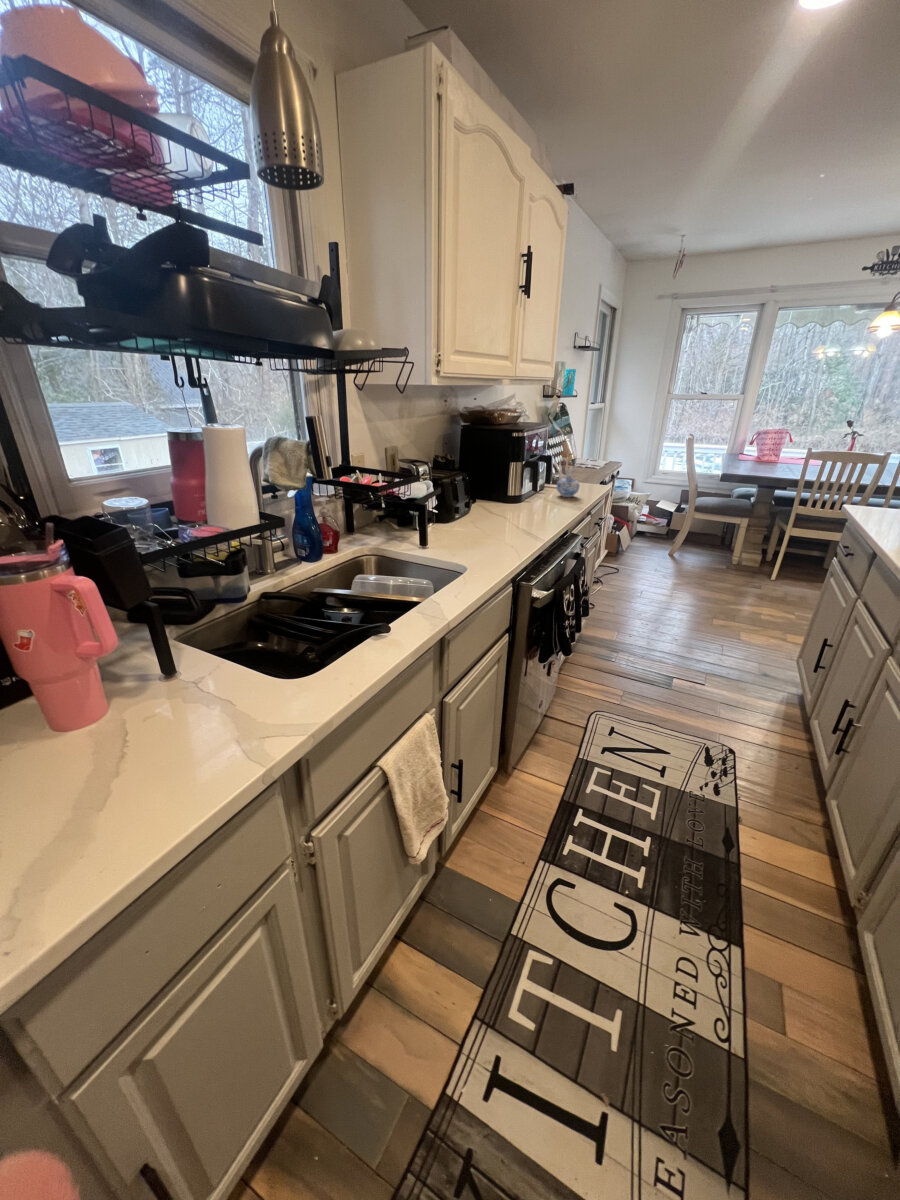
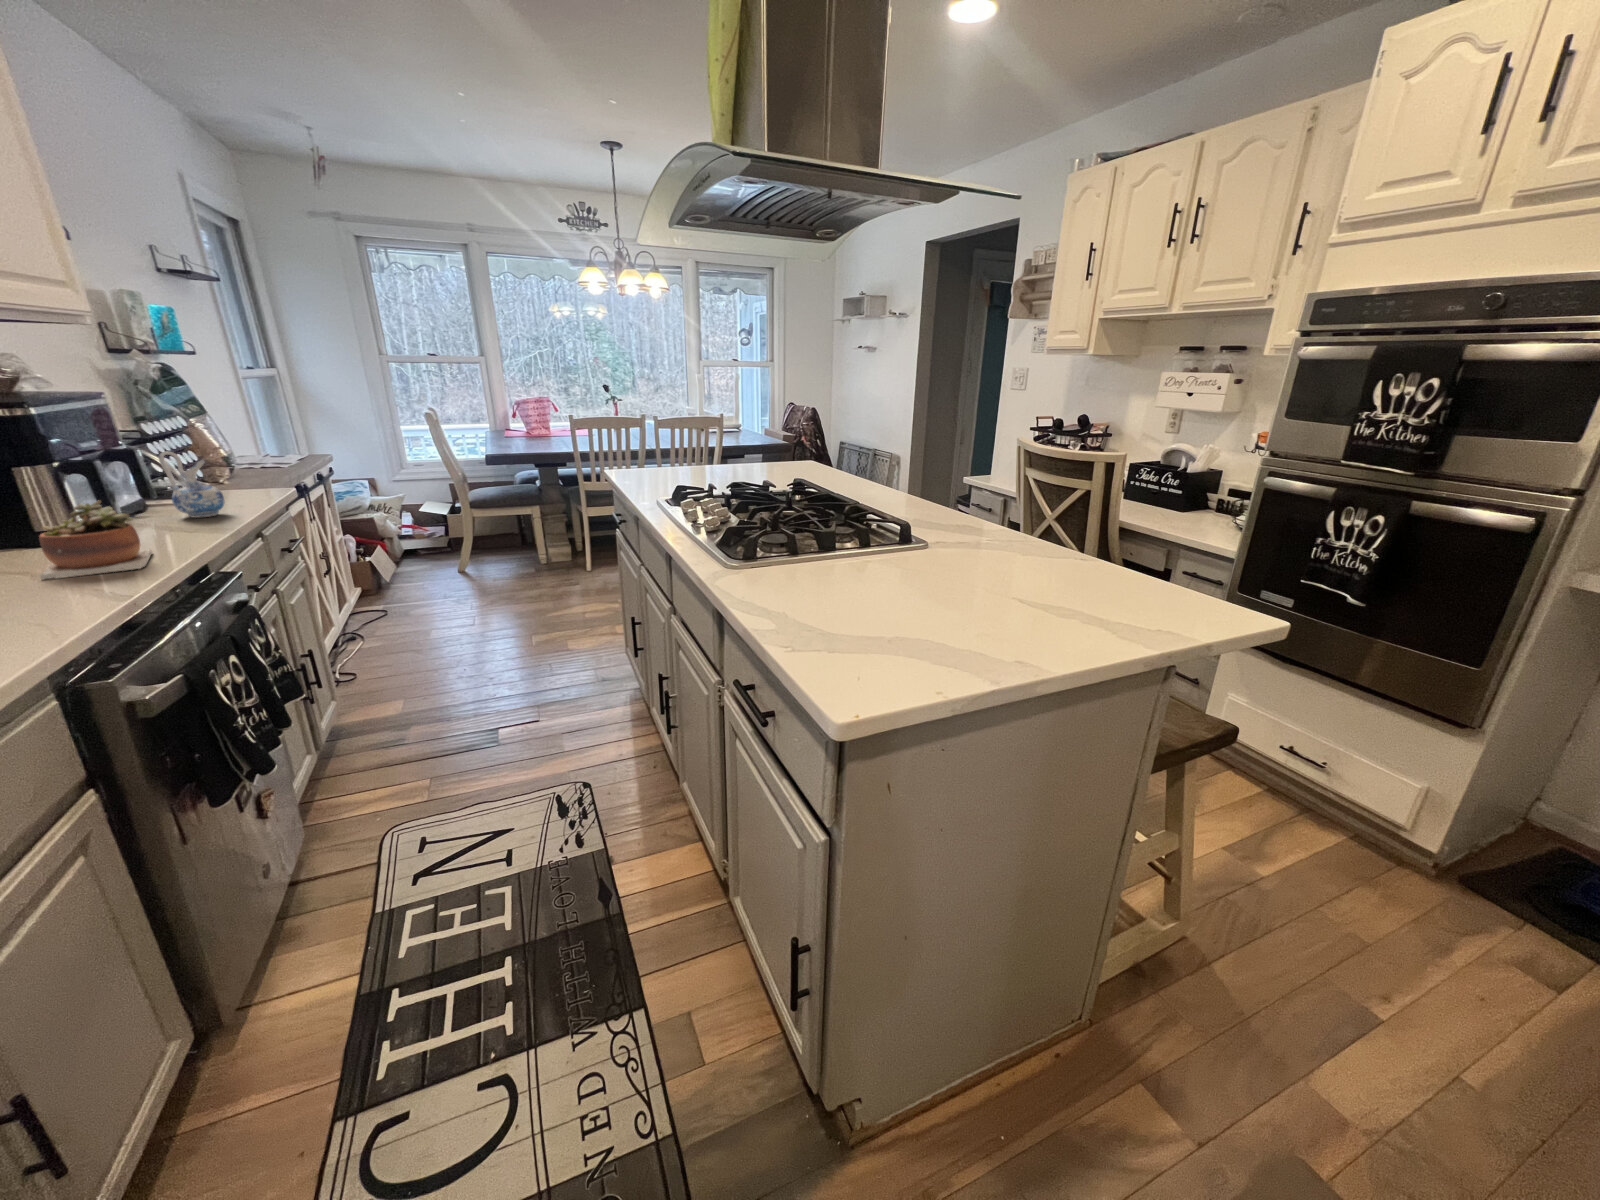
succulent plant: none [509,484,549,523] -> present [39,501,152,579]

